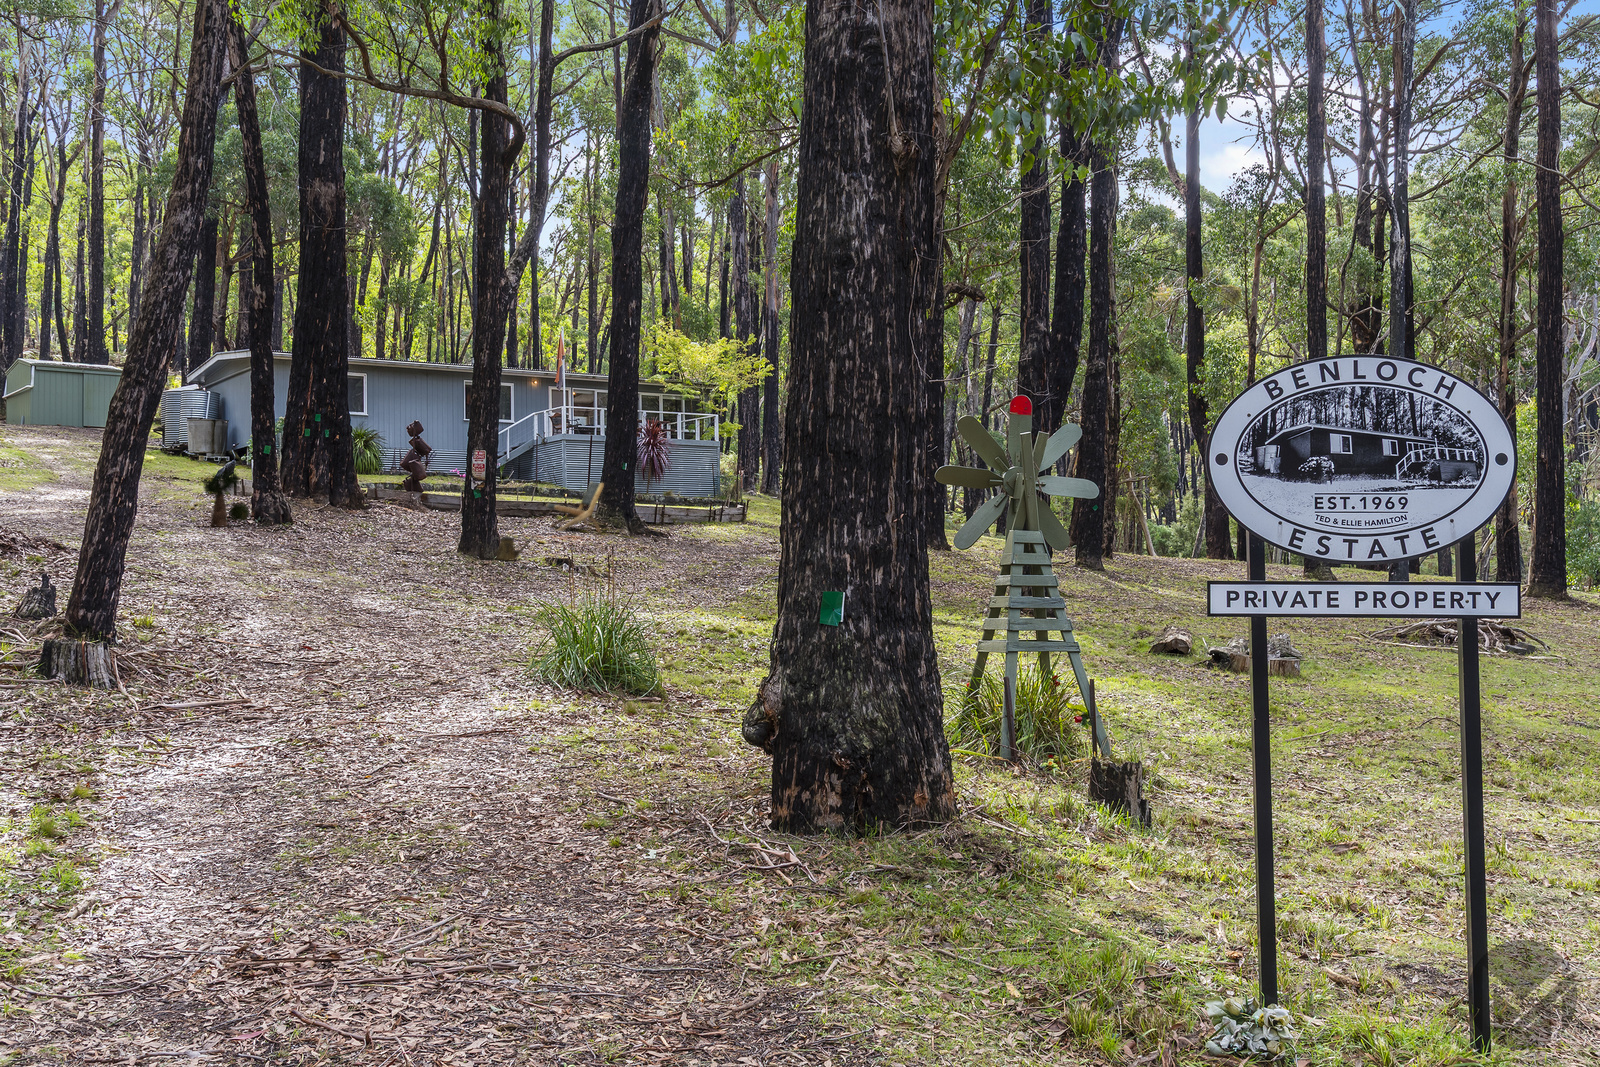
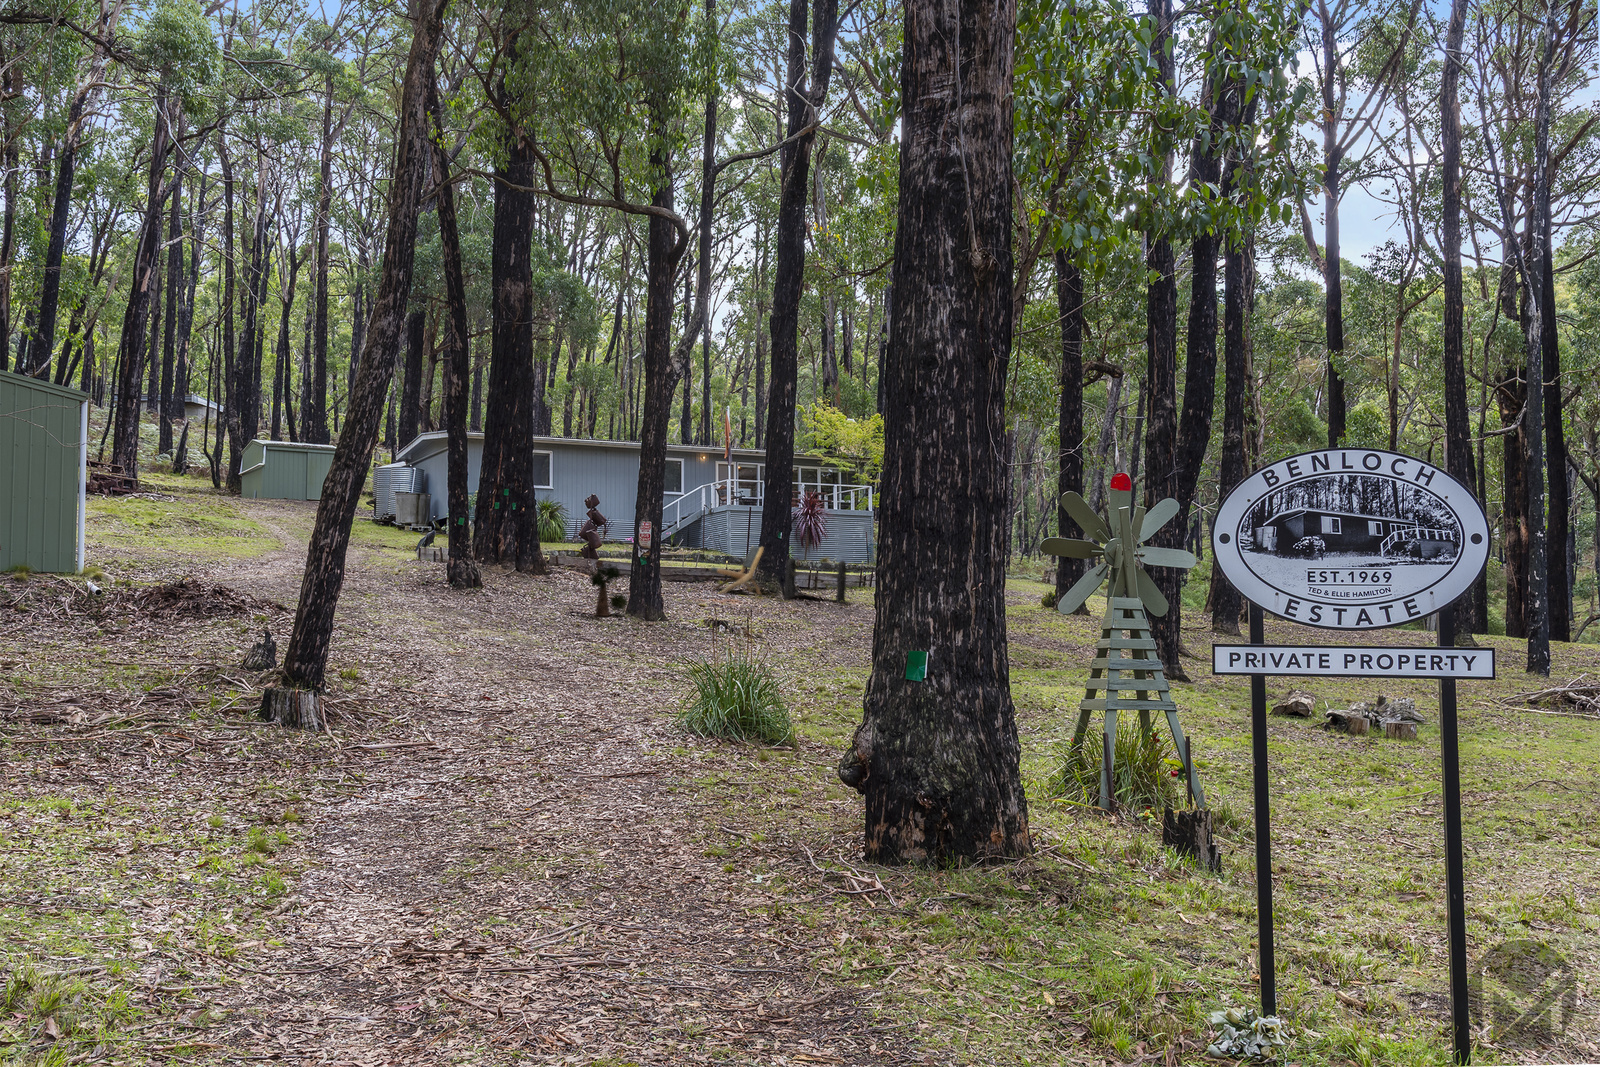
potted plant: present [204,470,249,527] -> present [590,564,627,616]
bench: none [625,495,690,542] -> present [785,558,846,603]
watering can: present [492,537,532,560] -> none [655,599,696,622]

